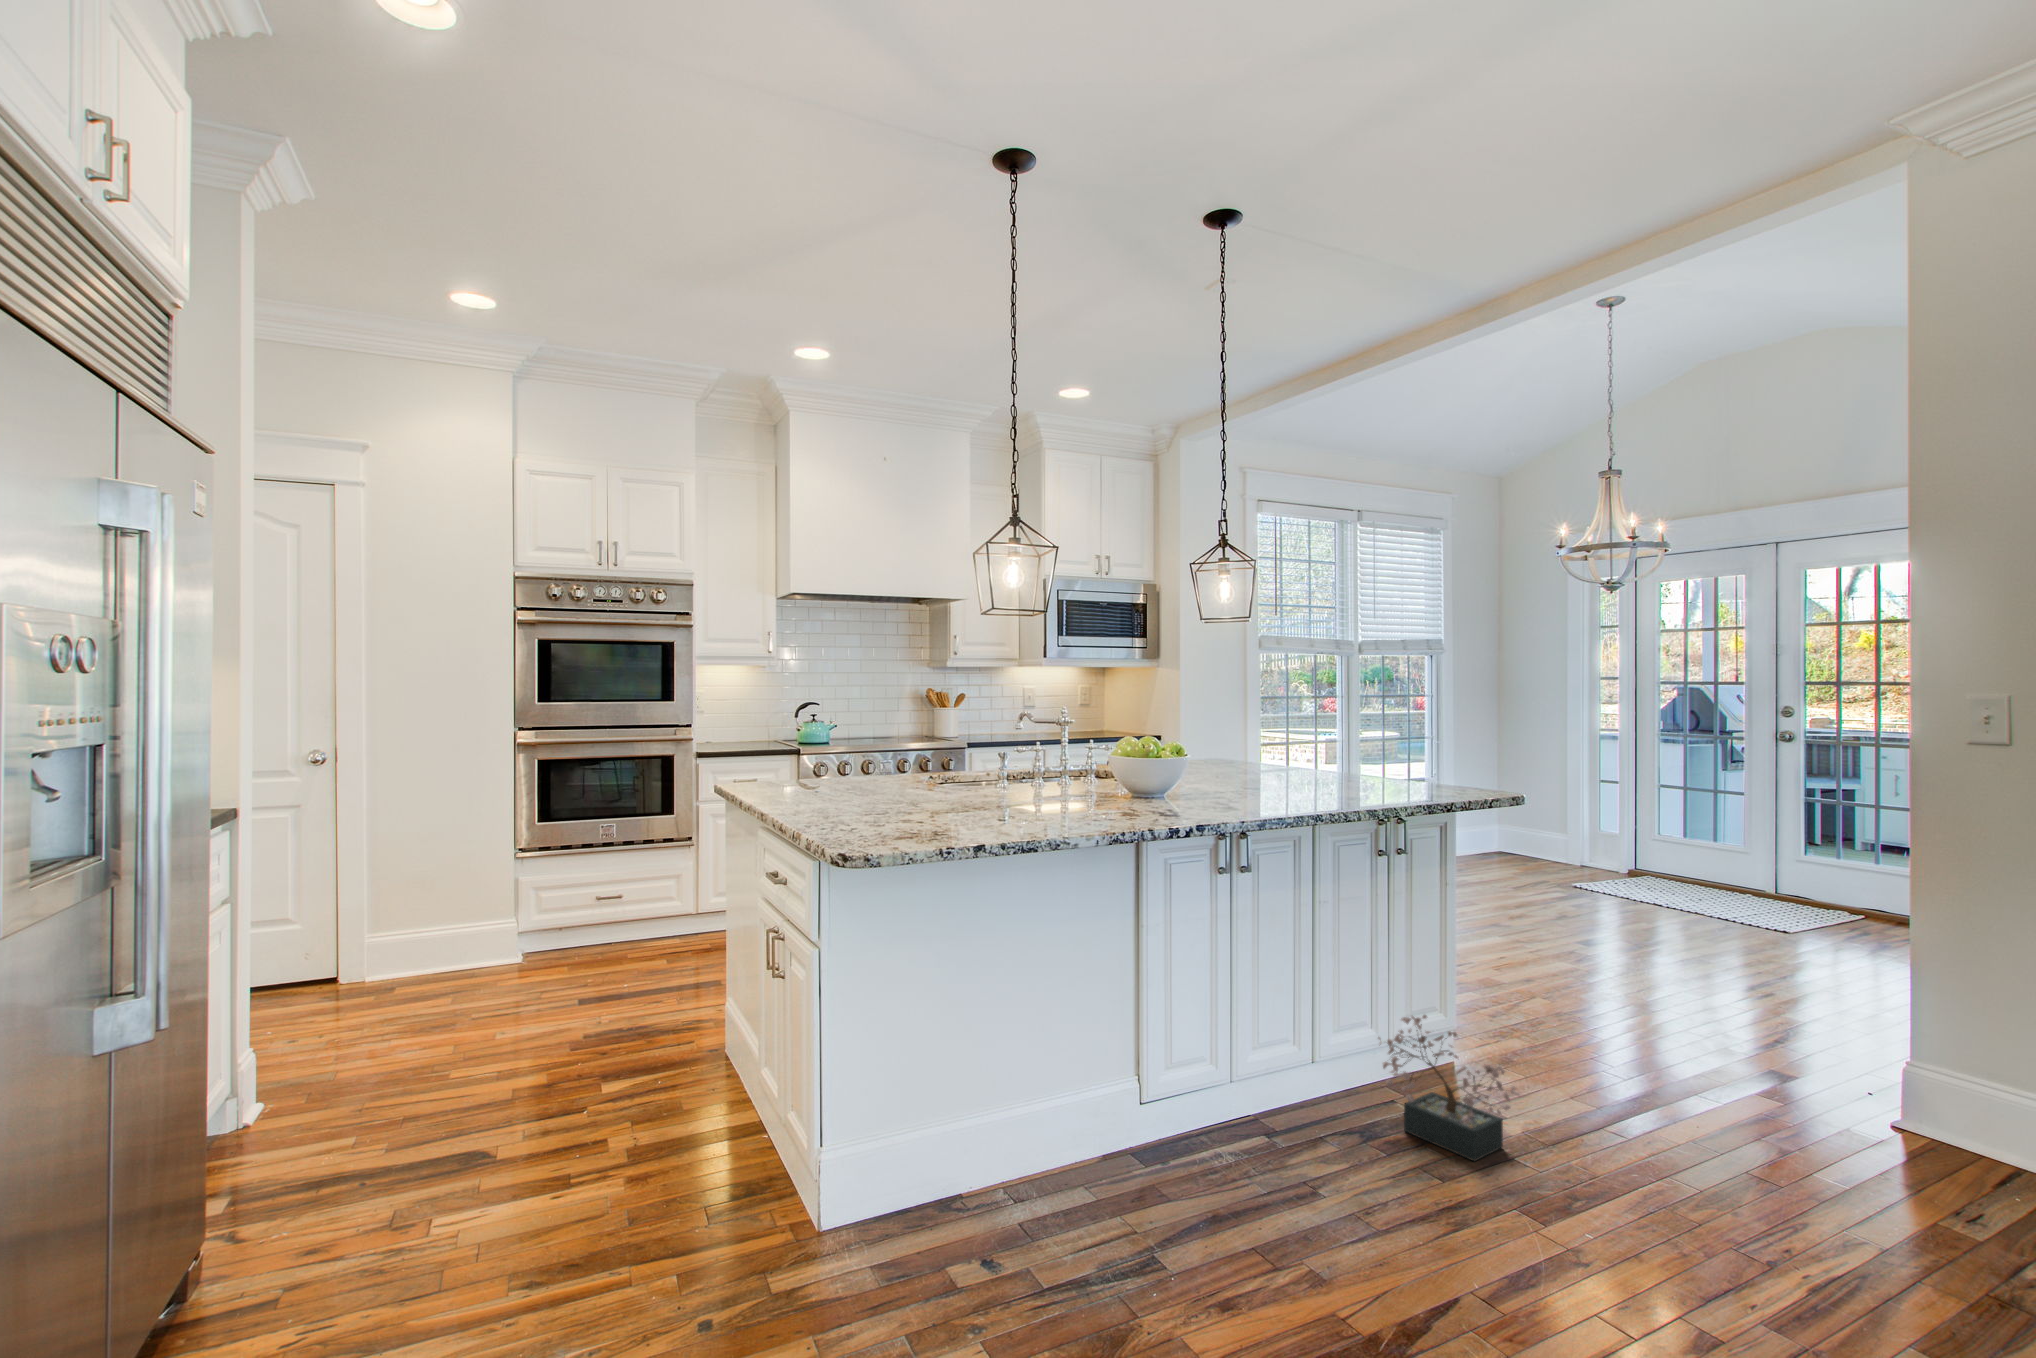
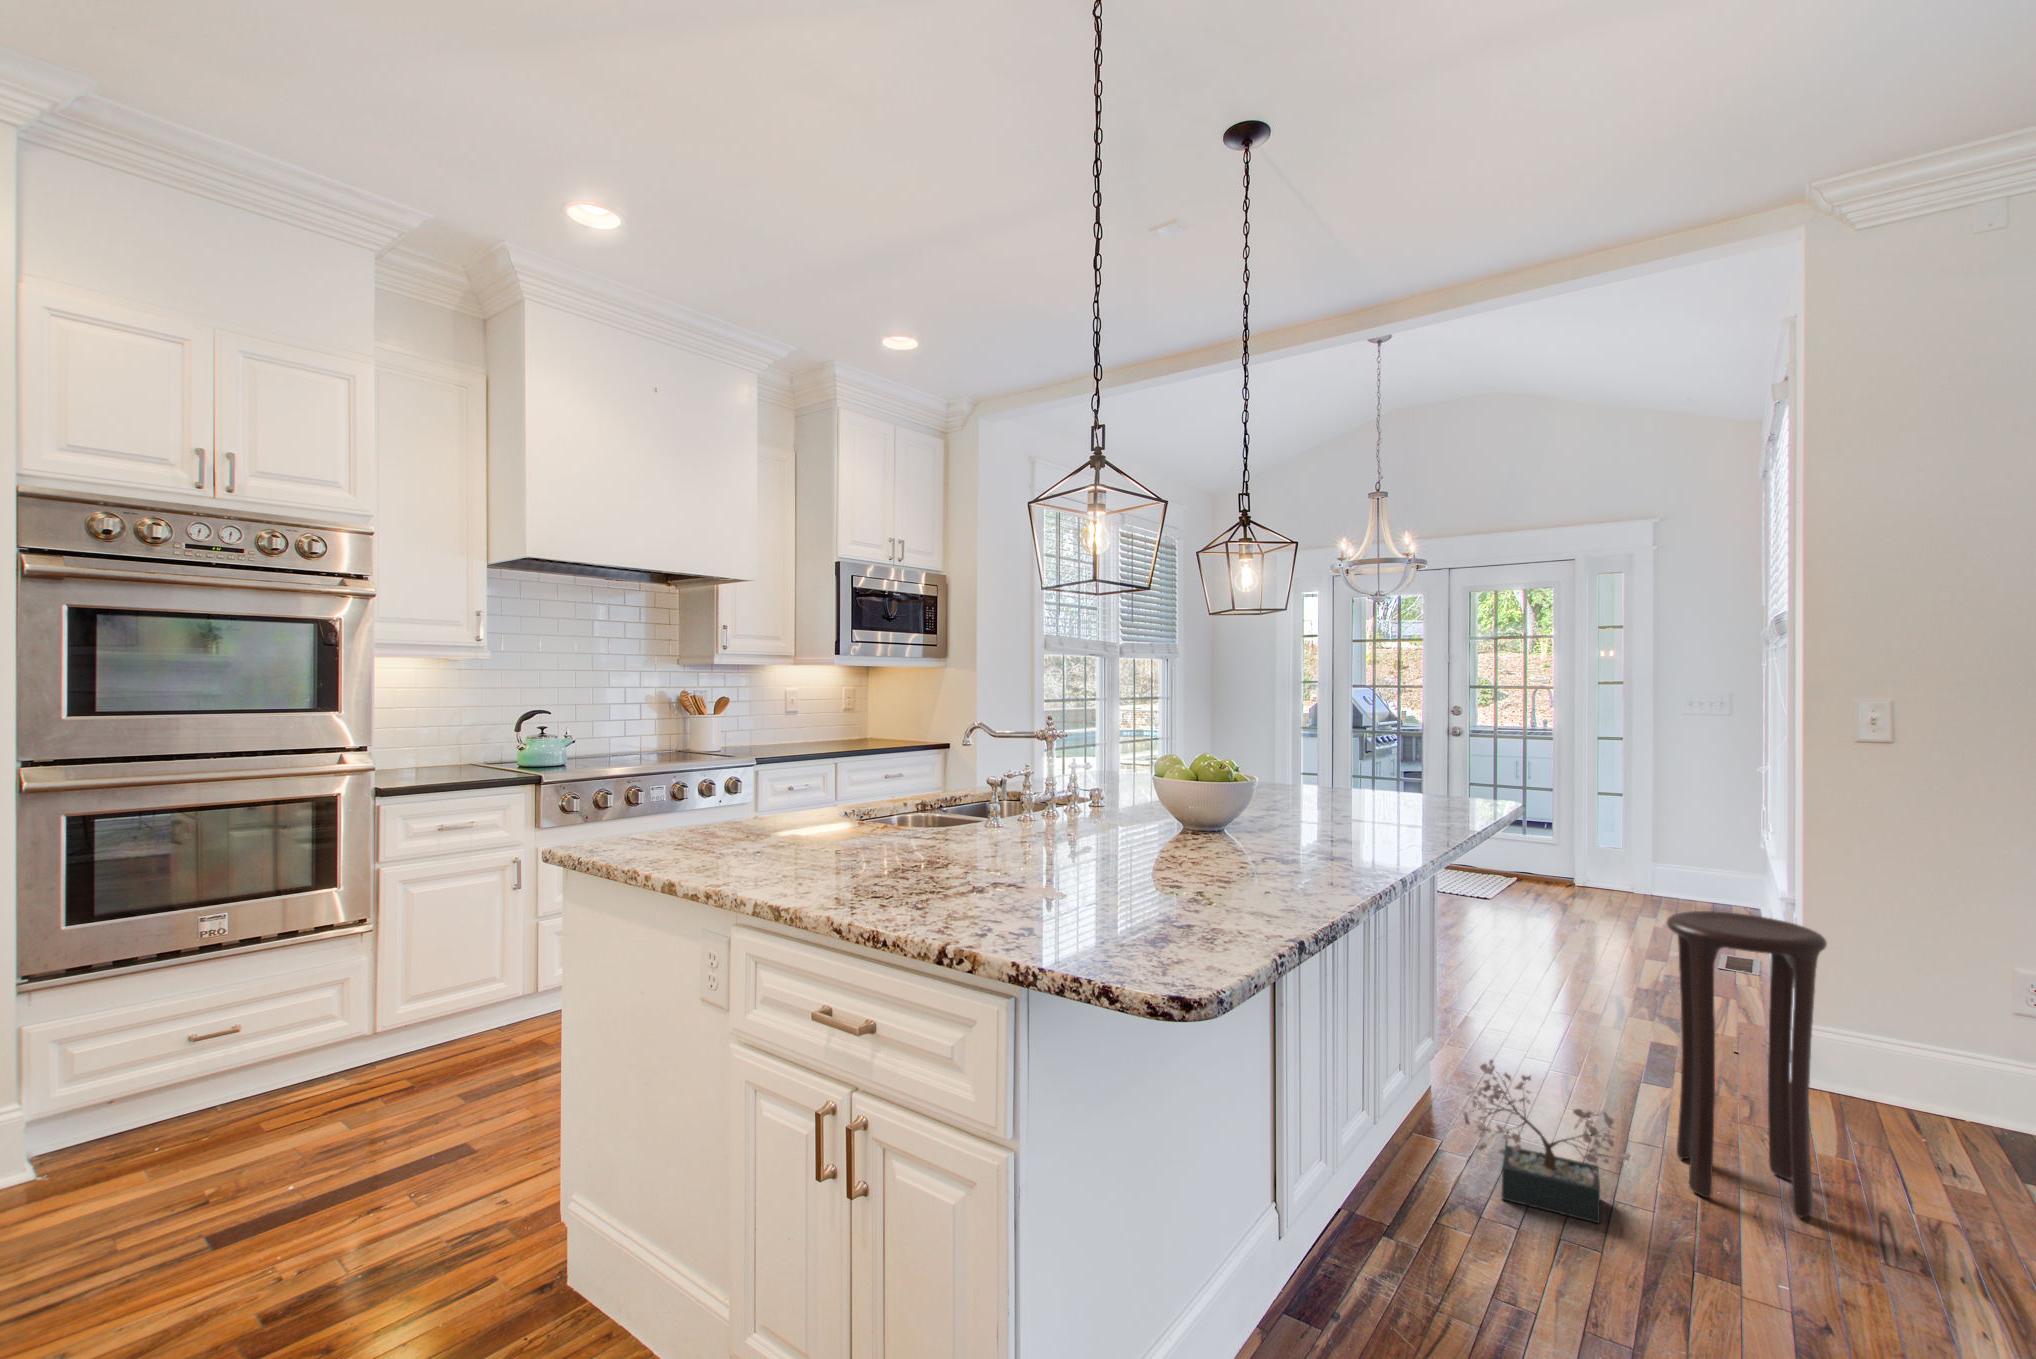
stool: none [1603,900,1755,1200] -> present [1666,911,1827,1217]

